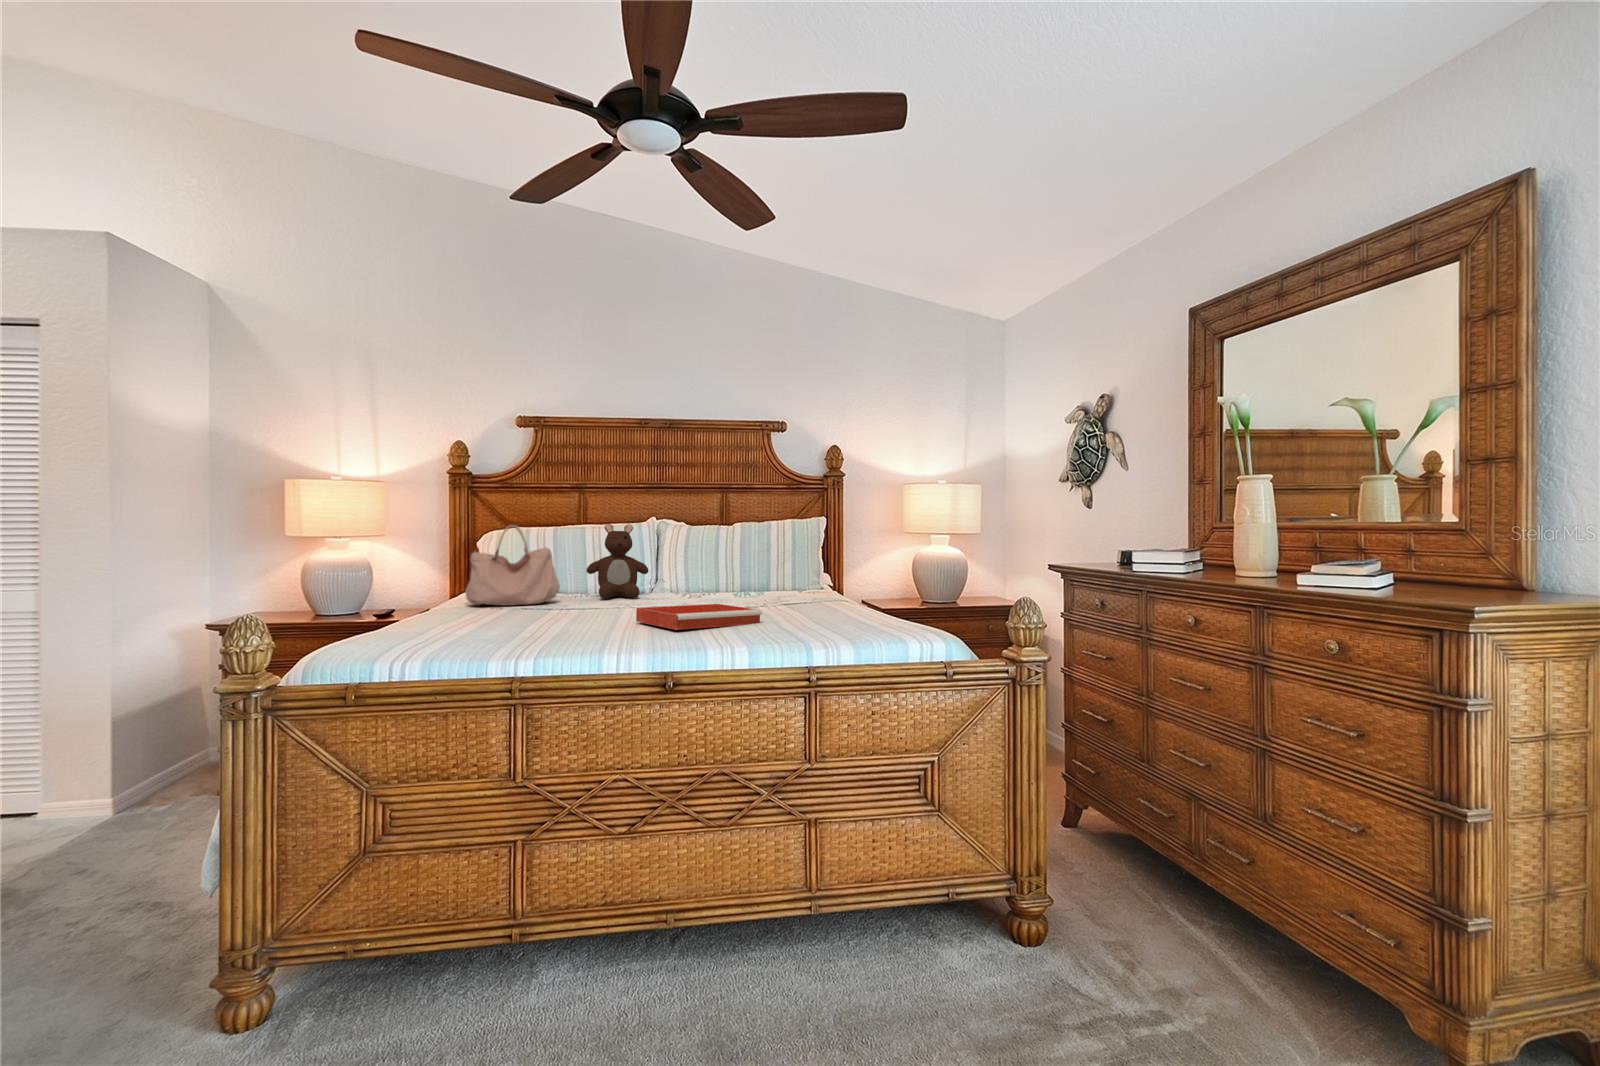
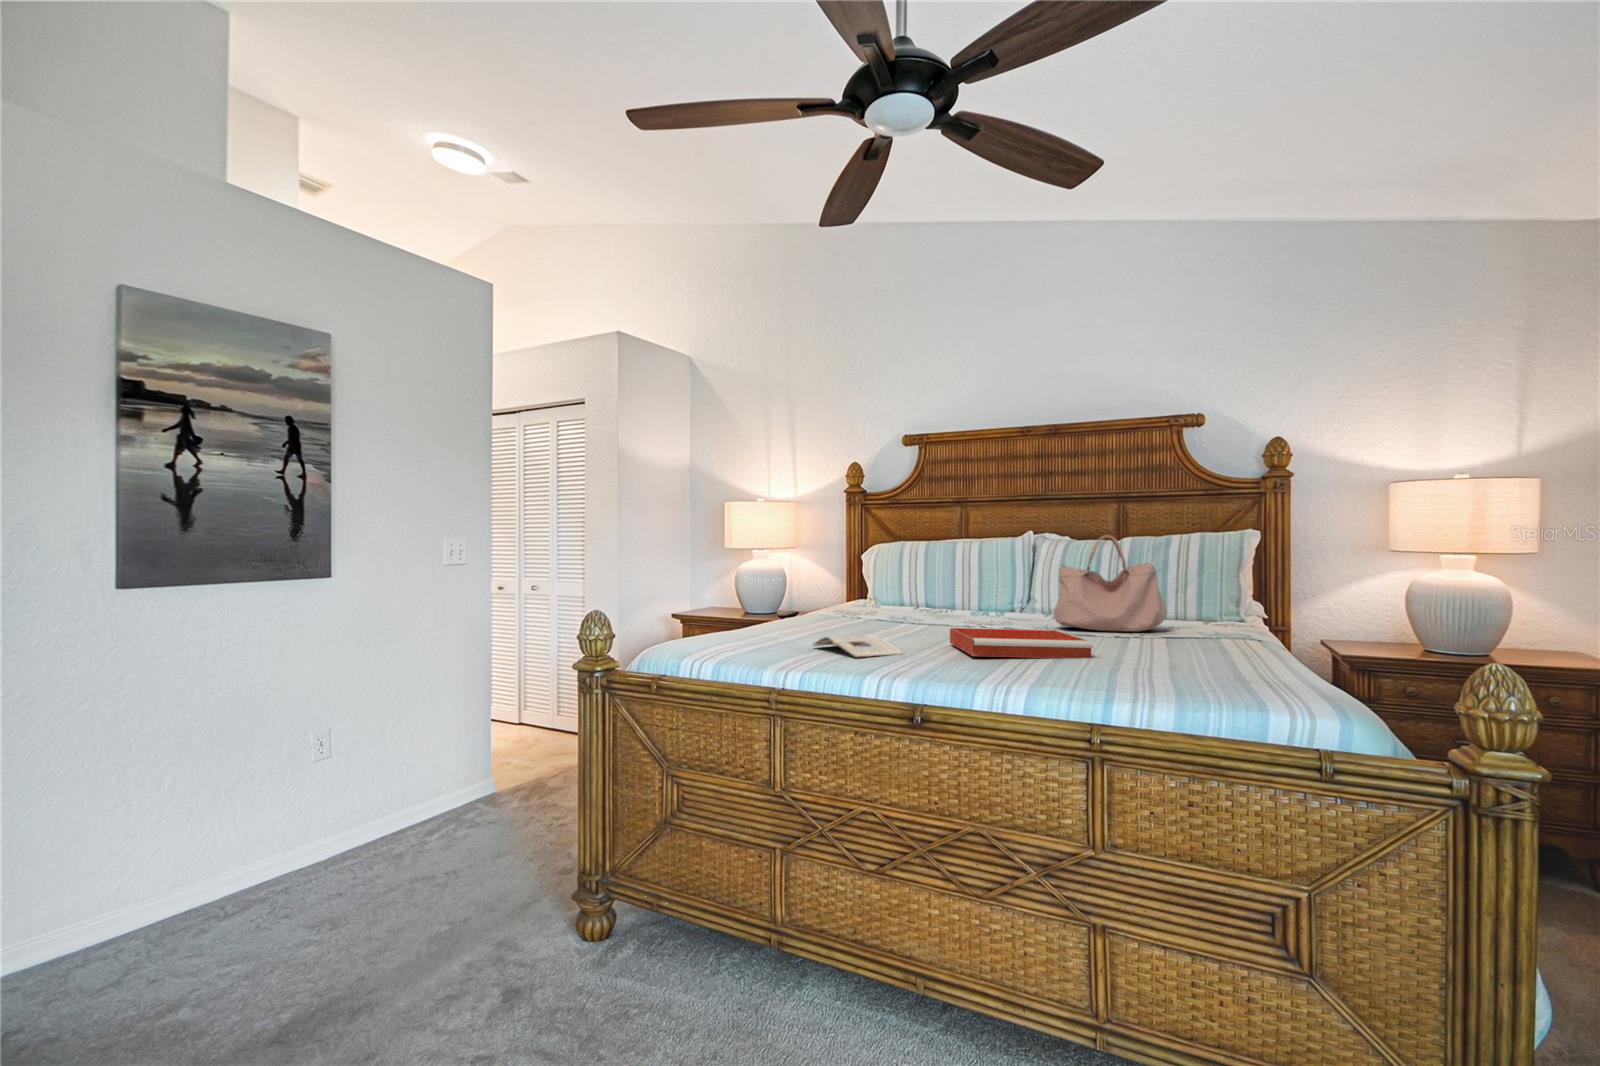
teddy bear: present [586,524,649,598] -> none [950,537,1017,618]
handbag: present [465,525,560,606] -> present [1054,535,1167,632]
magazine: none [508,620,610,641] -> present [813,635,905,657]

